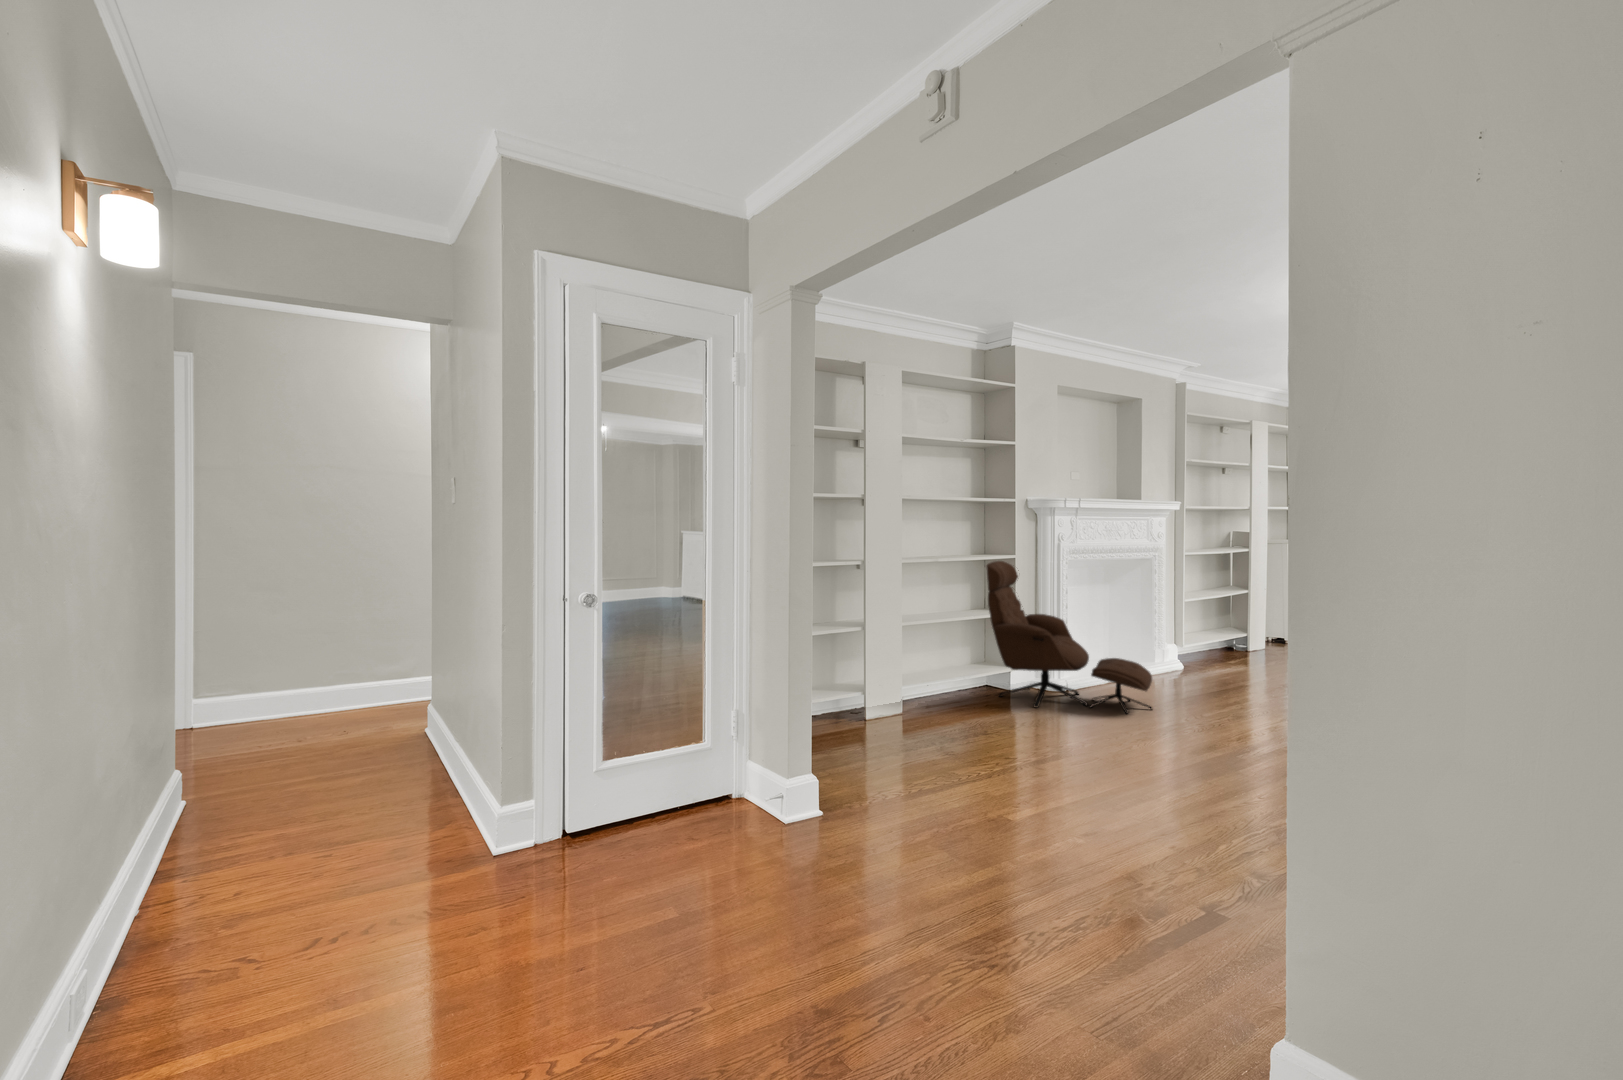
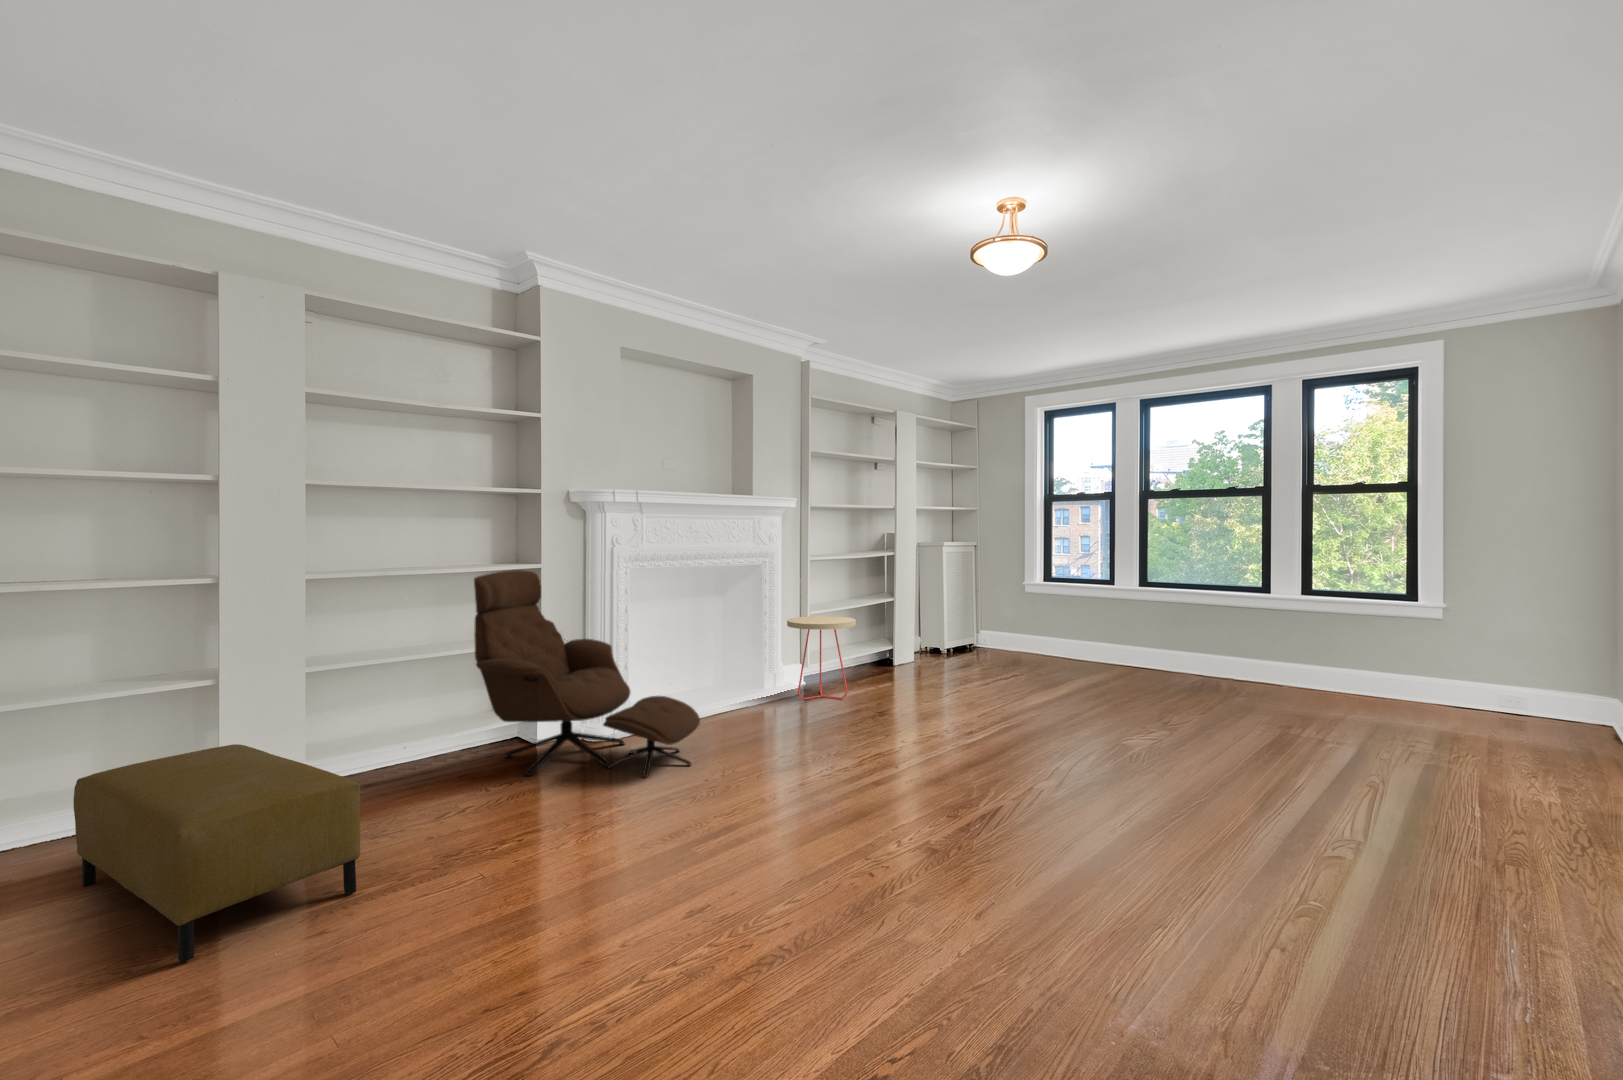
side table: none [1173,605,1240,676] -> present [787,616,856,700]
ottoman: none [851,666,1027,771] -> present [73,744,360,963]

